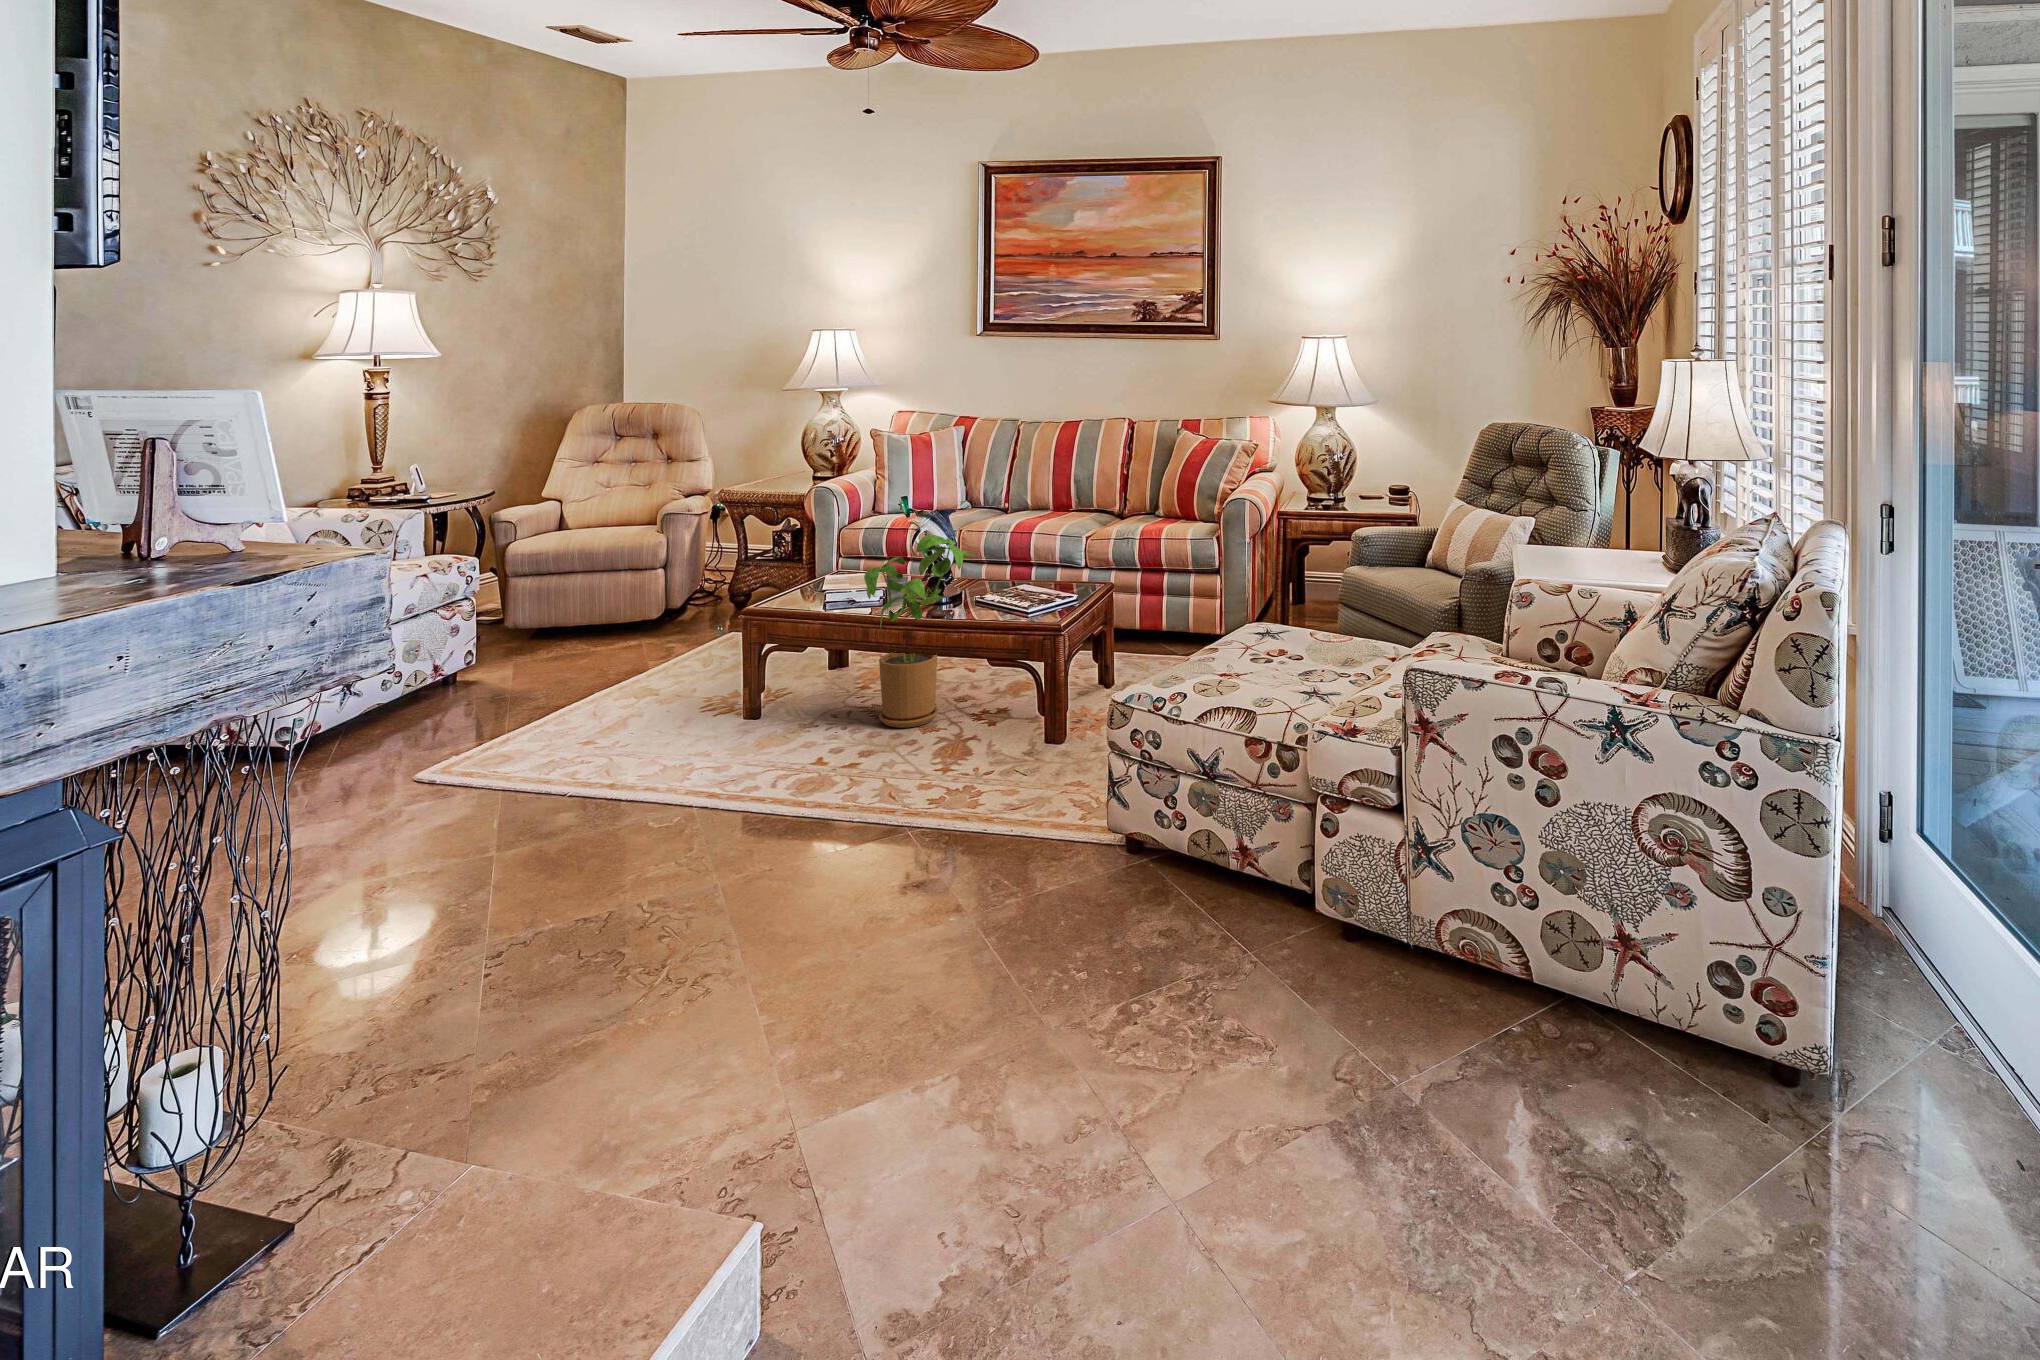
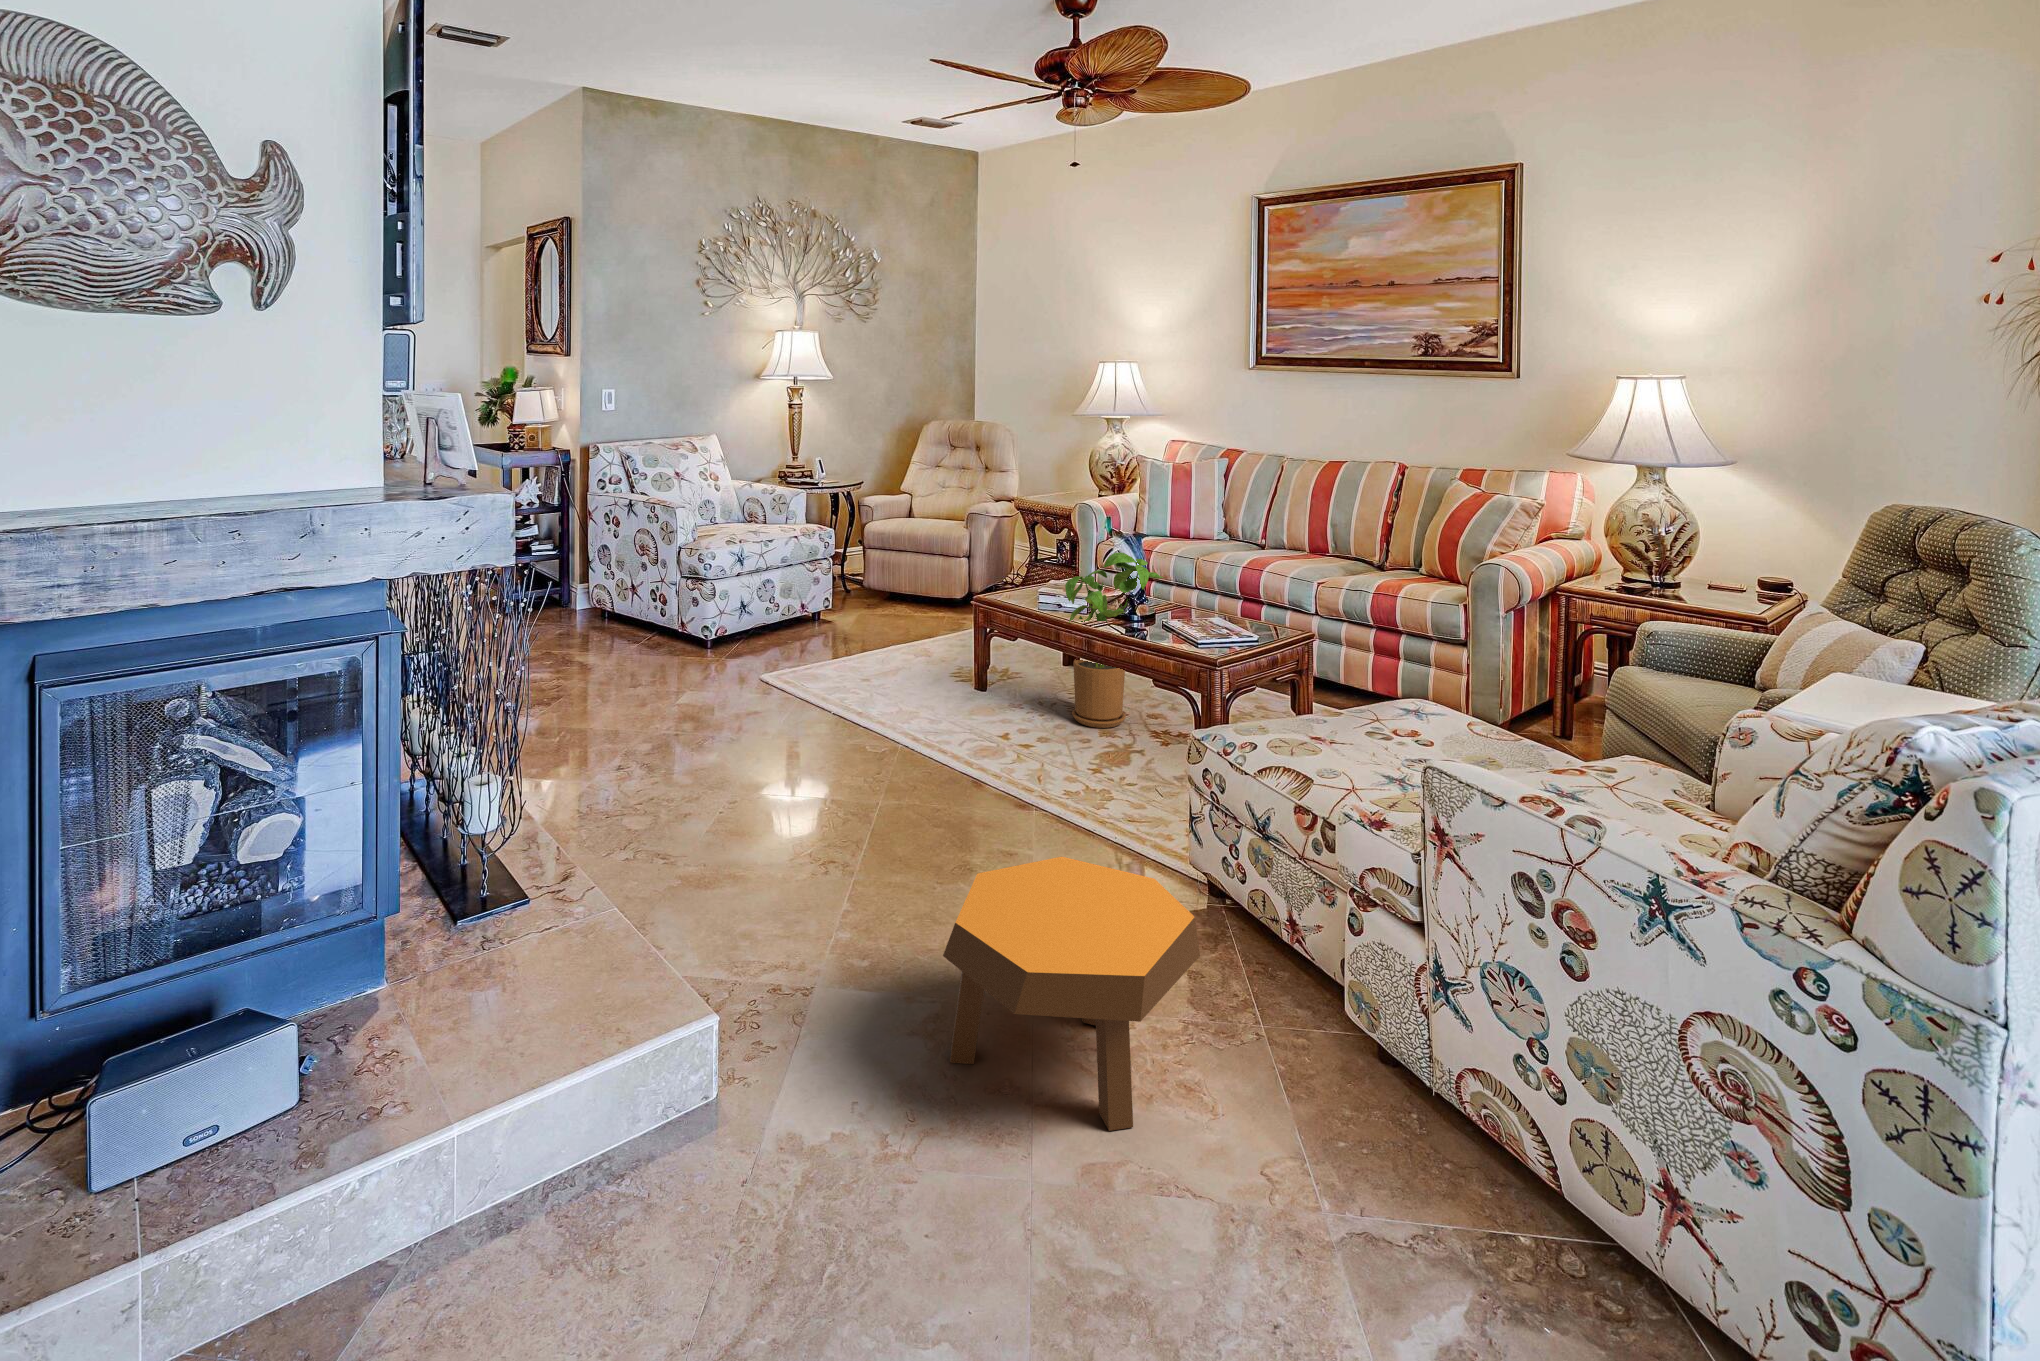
footstool: none [991,843,1235,1106] -> present [943,857,1200,1131]

